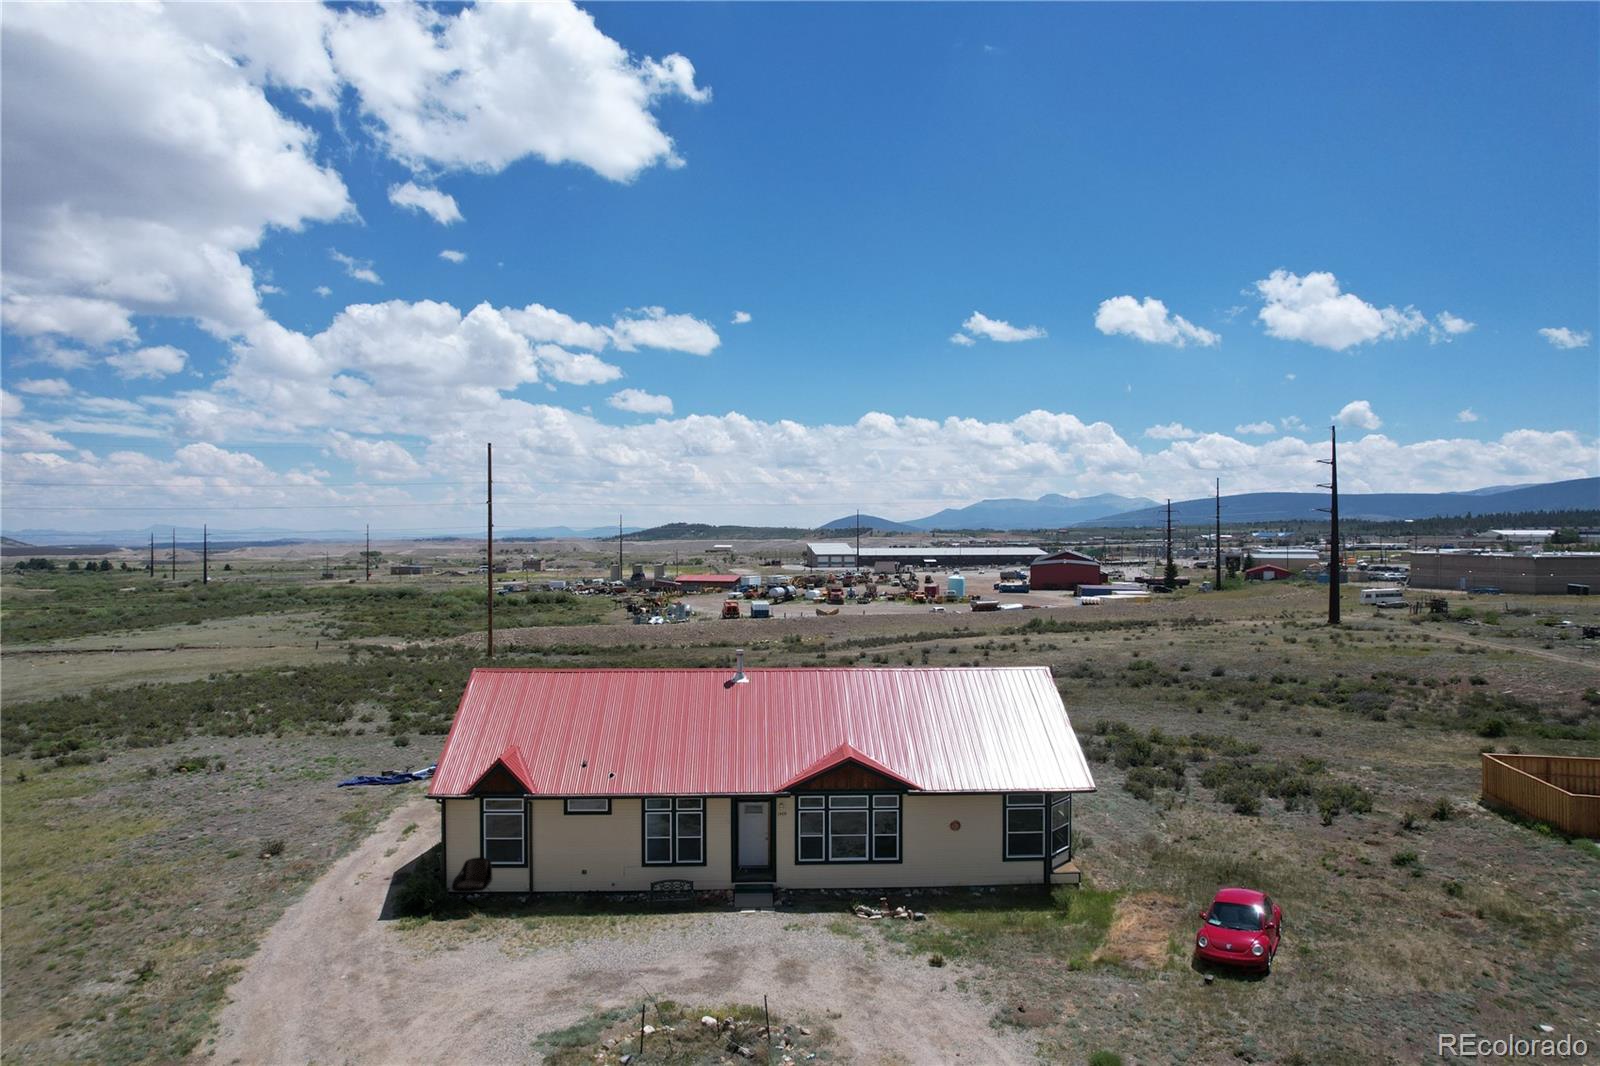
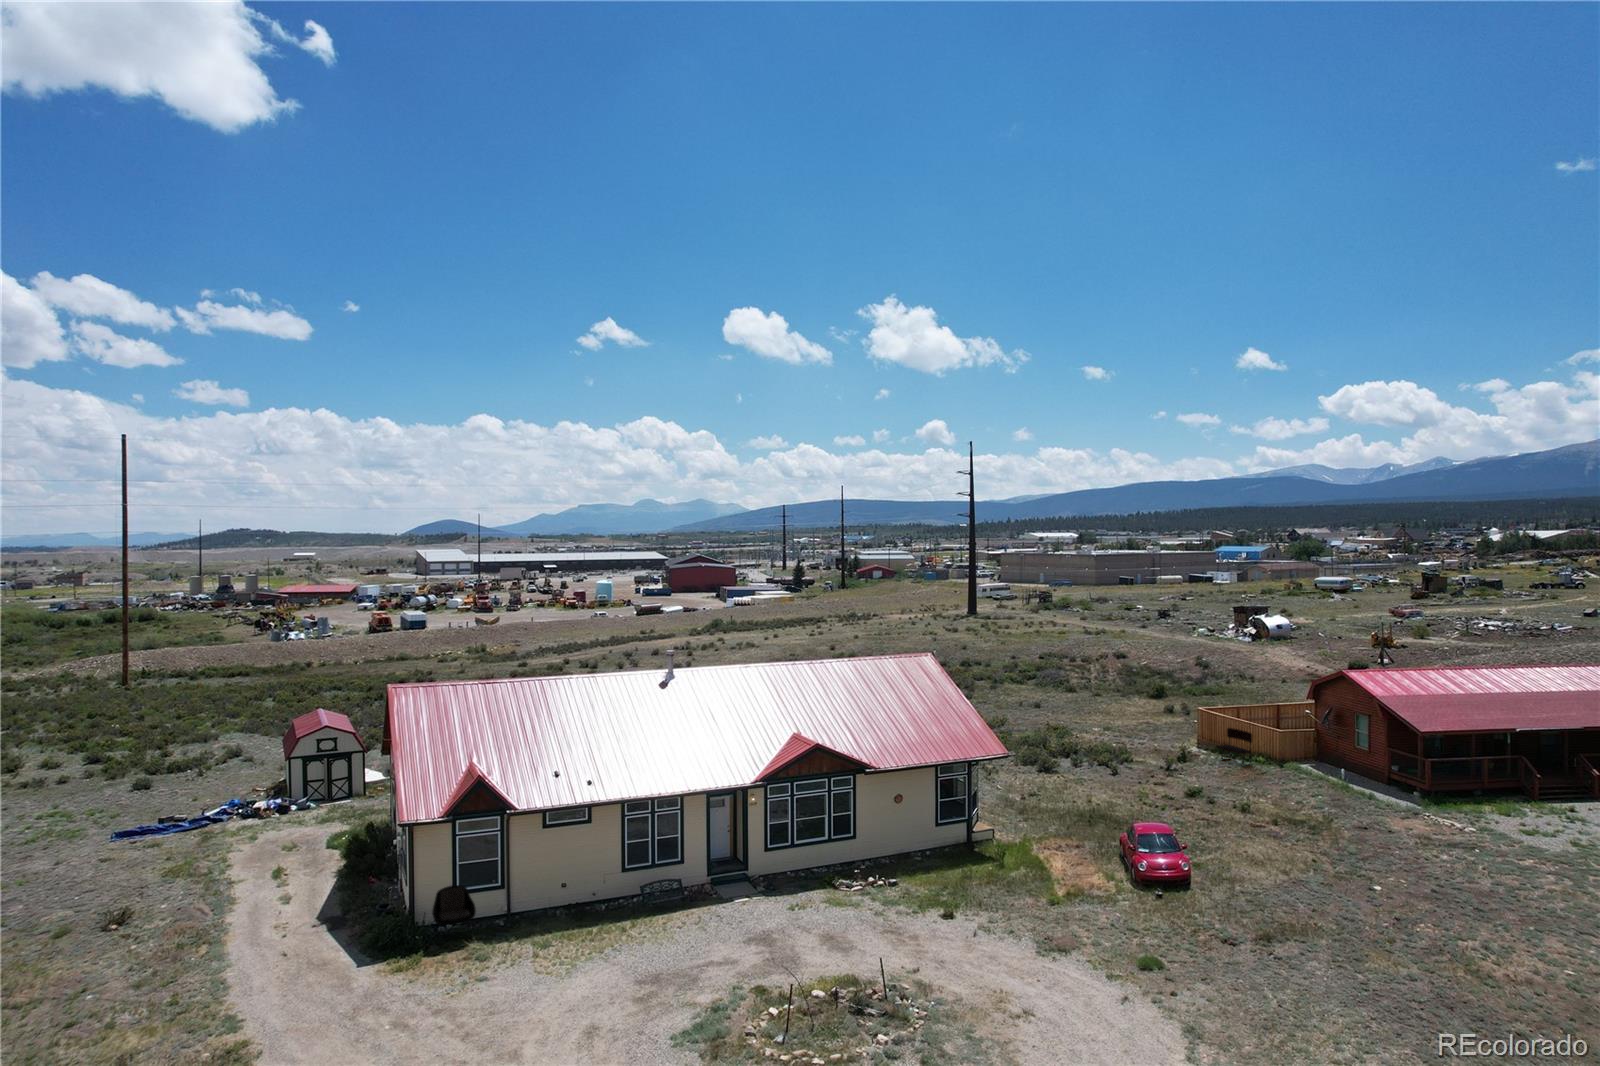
bench: none [1515,782,1568,837] -> present [1217,728,1252,766]

